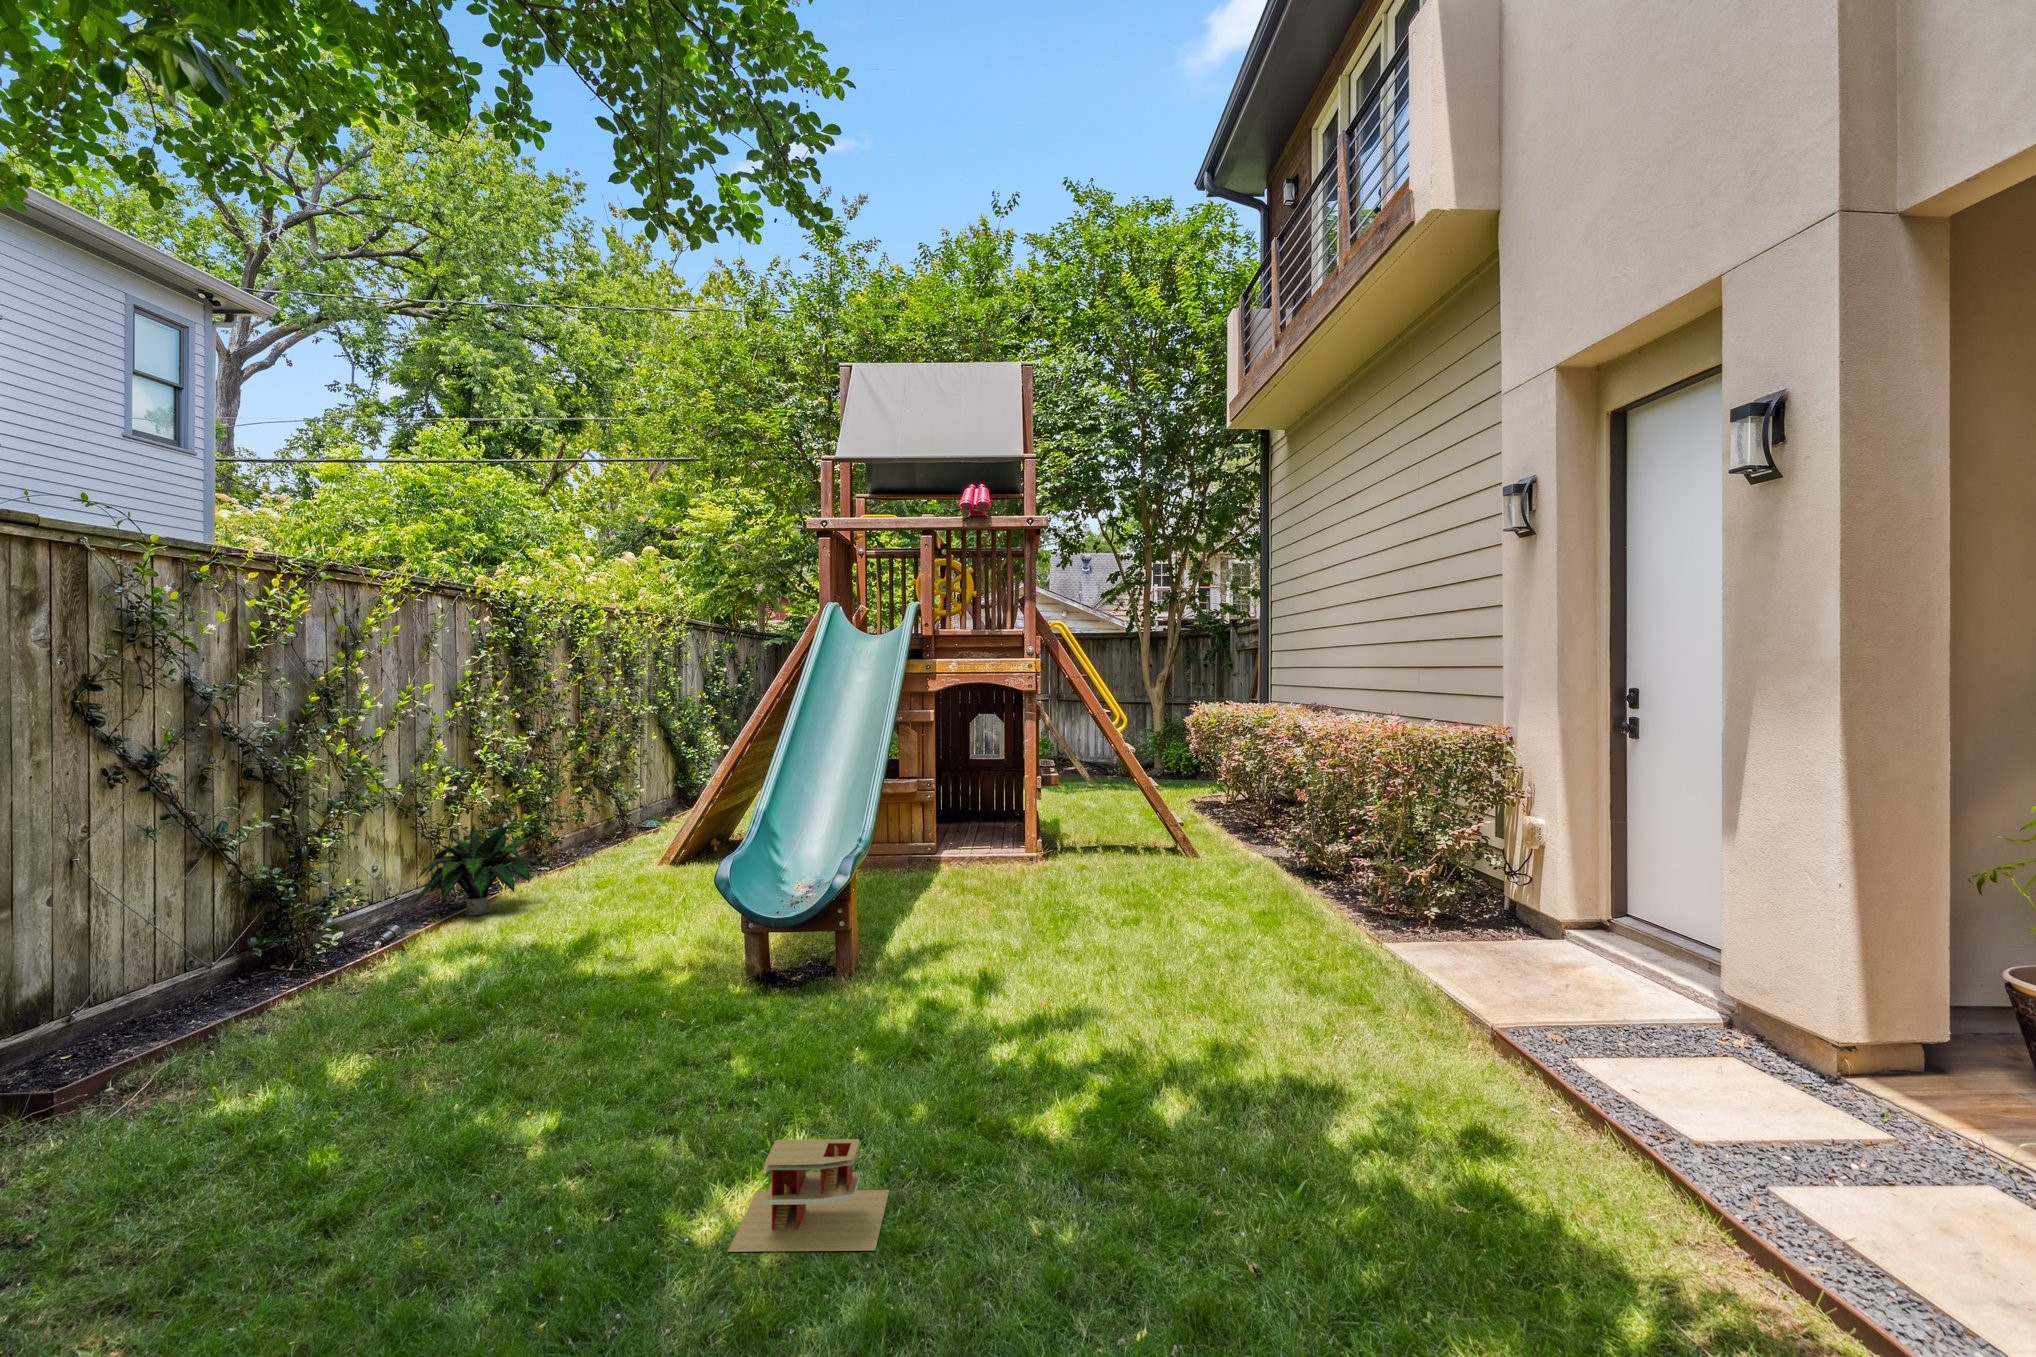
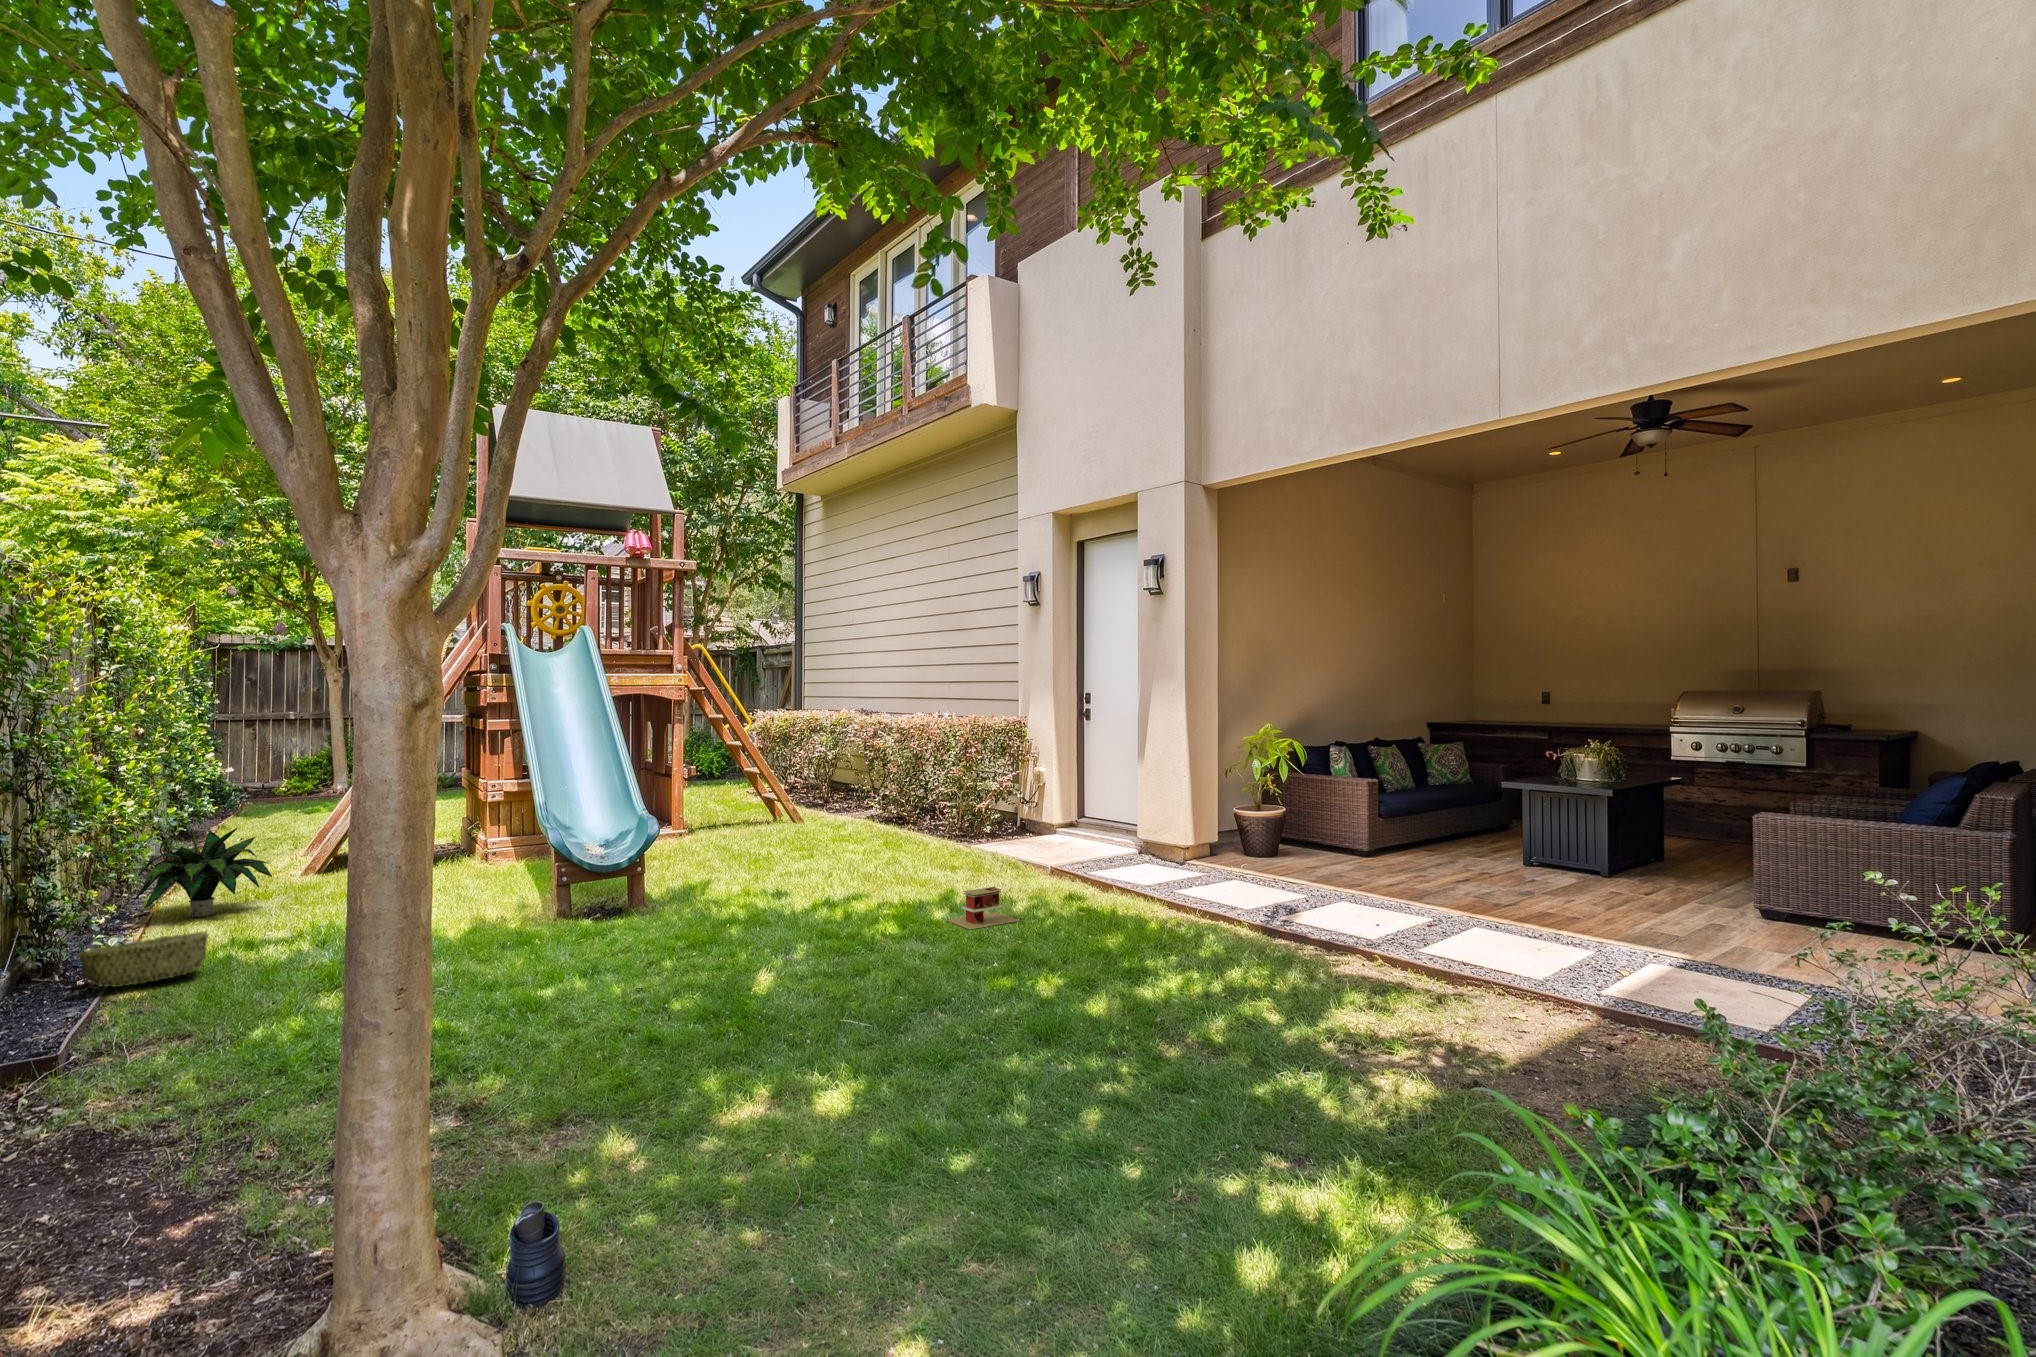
woven basket: none [177,958,325,1014] -> present [79,931,208,987]
toy house: present [728,1139,889,1252] -> present [947,886,1020,930]

